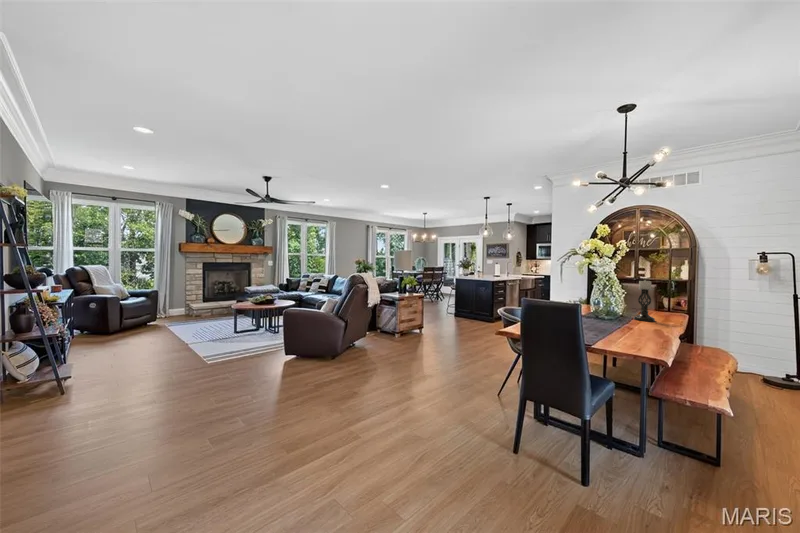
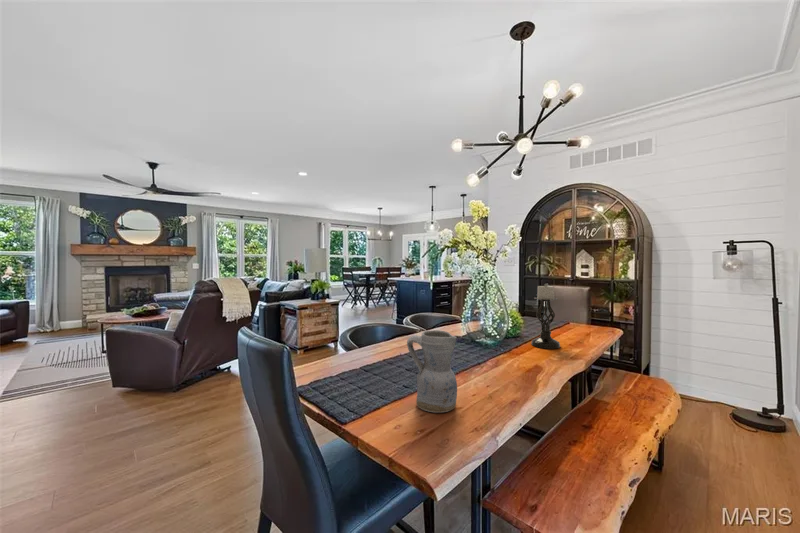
ceramic pitcher: none [602,300,633,341] -> present [407,330,457,413]

